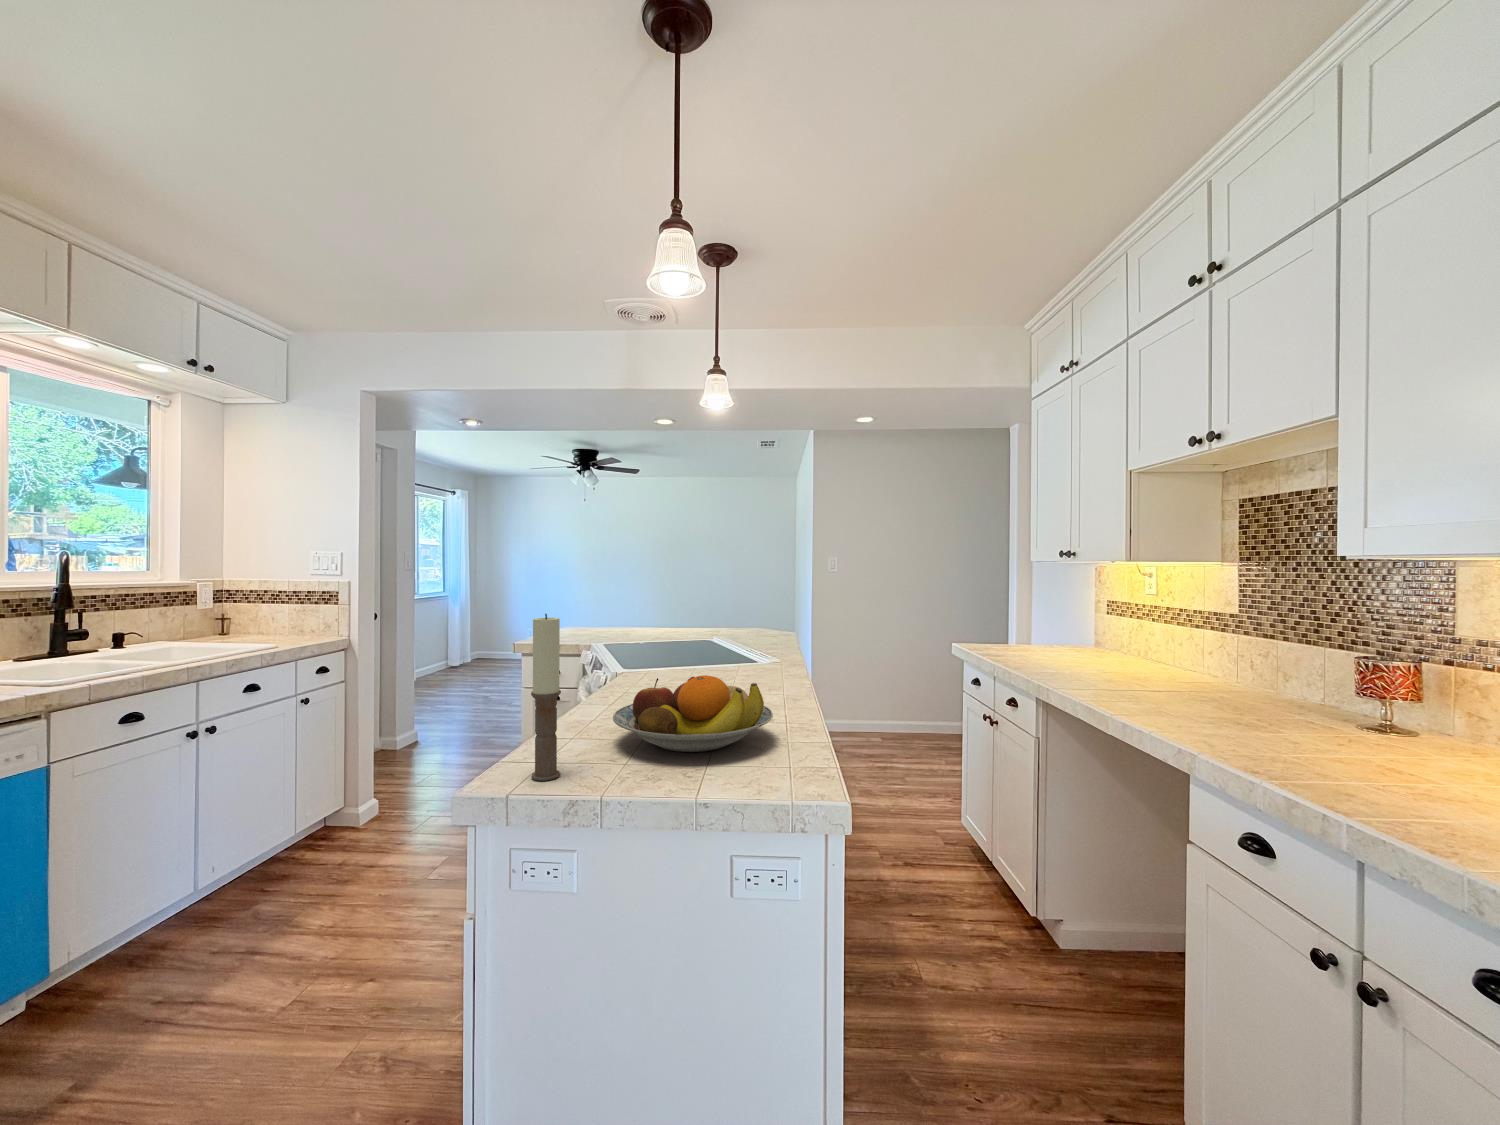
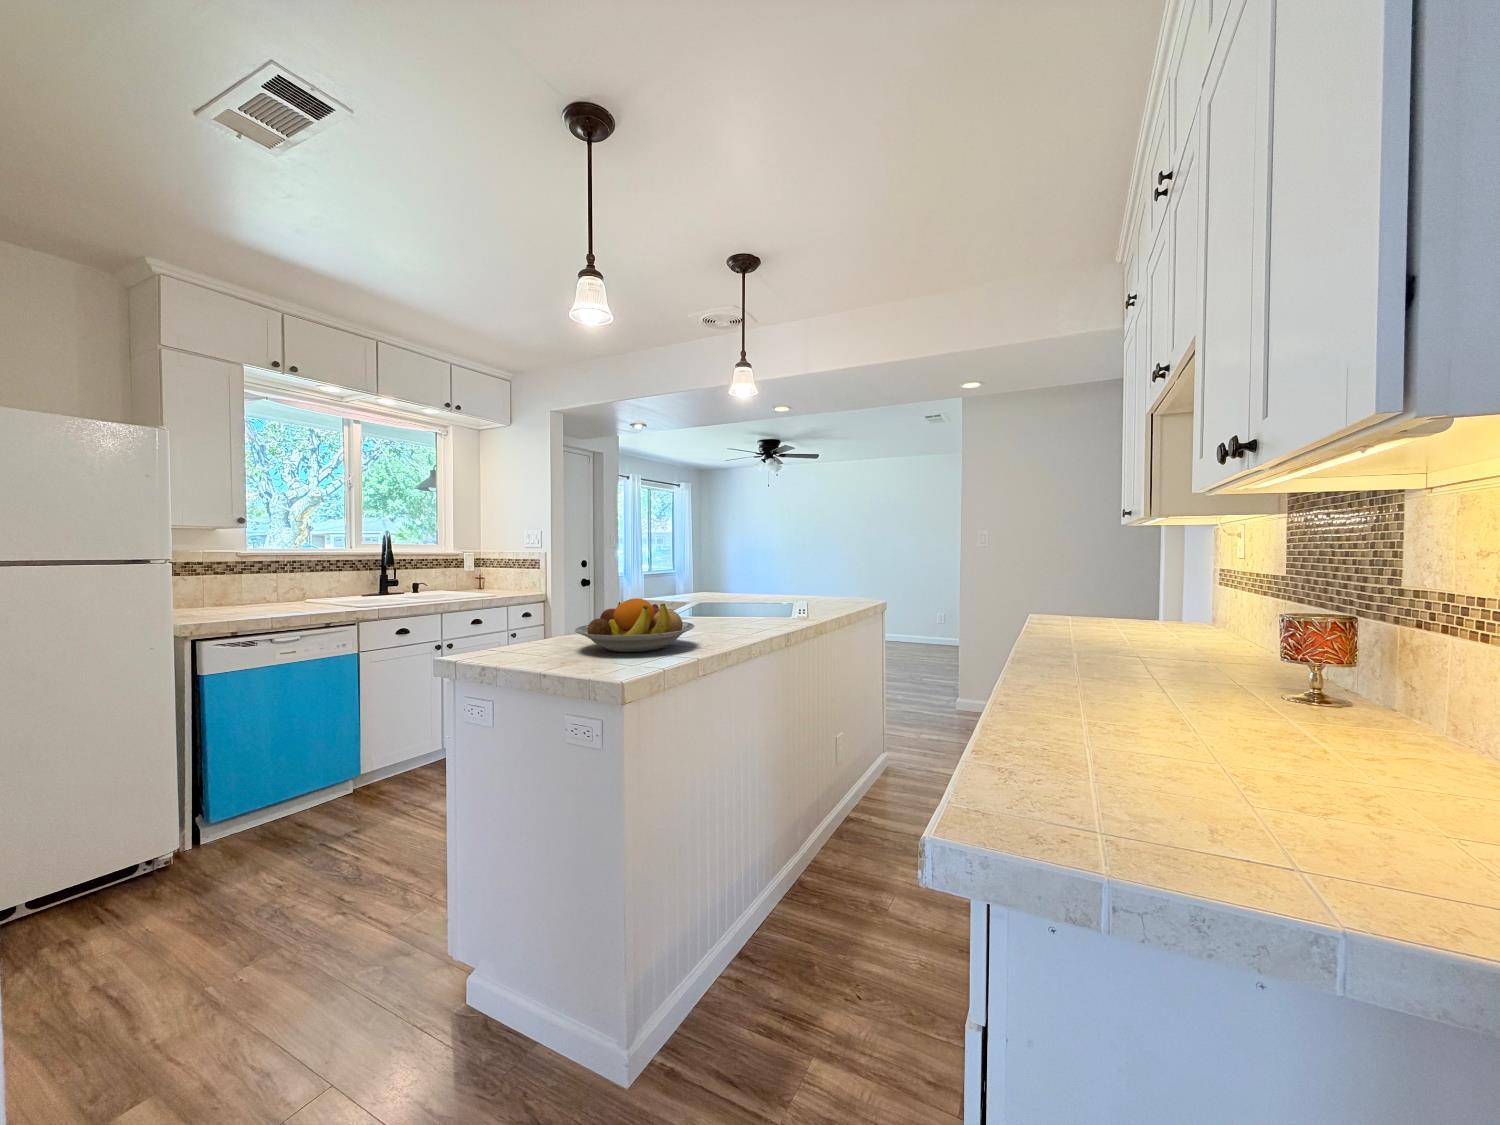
candle: present [531,614,561,781] -> none [503,549,524,657]

